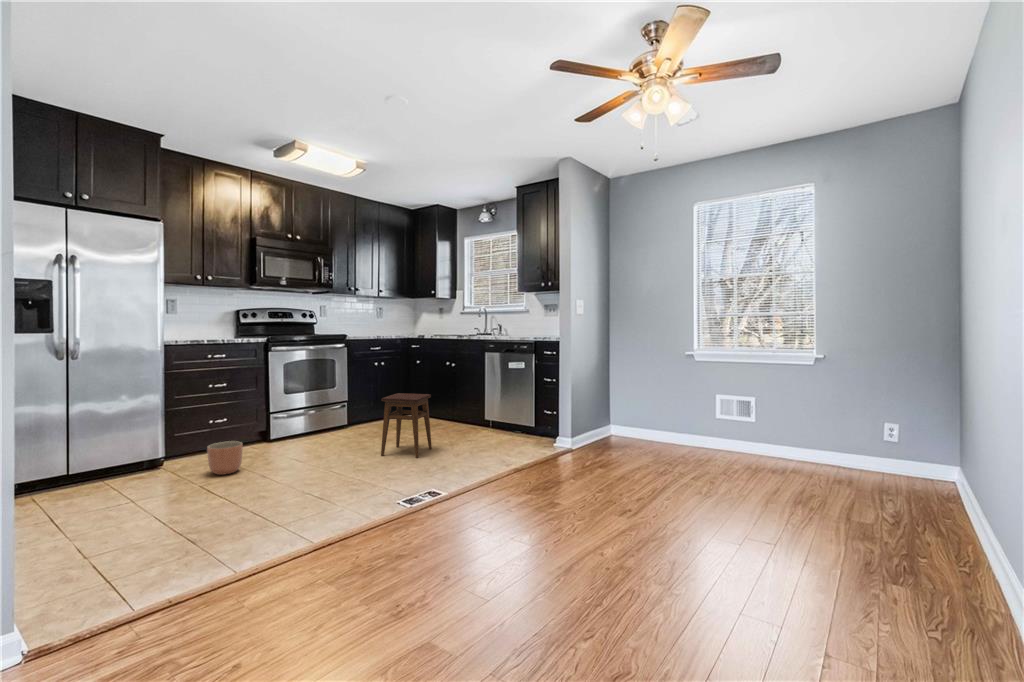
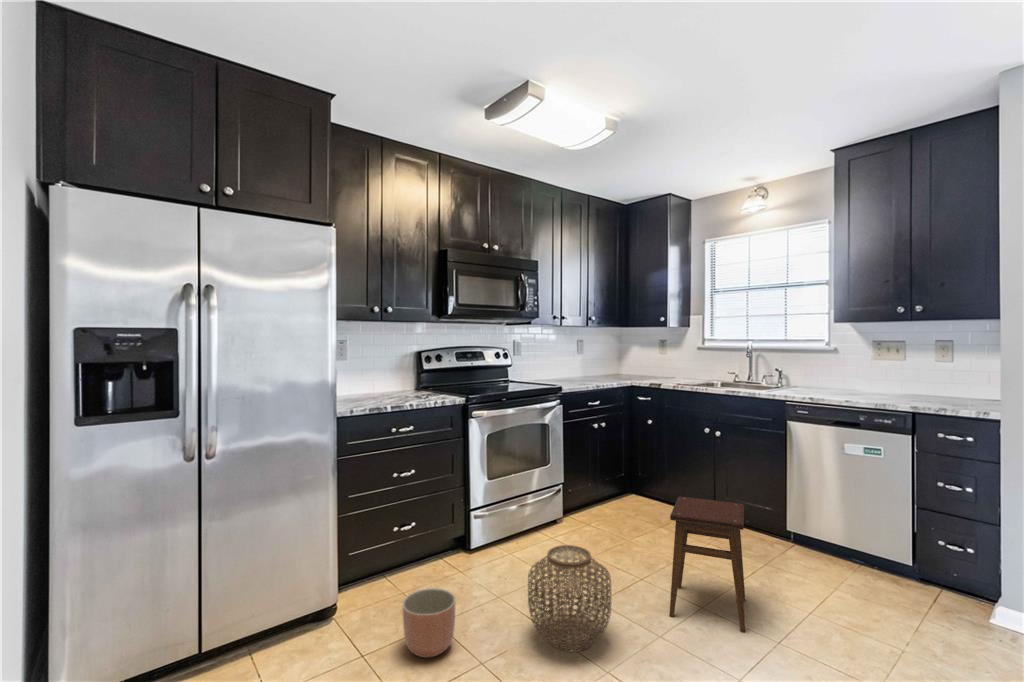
woven basket: none [289,415,339,469] -> present [528,545,611,652]

